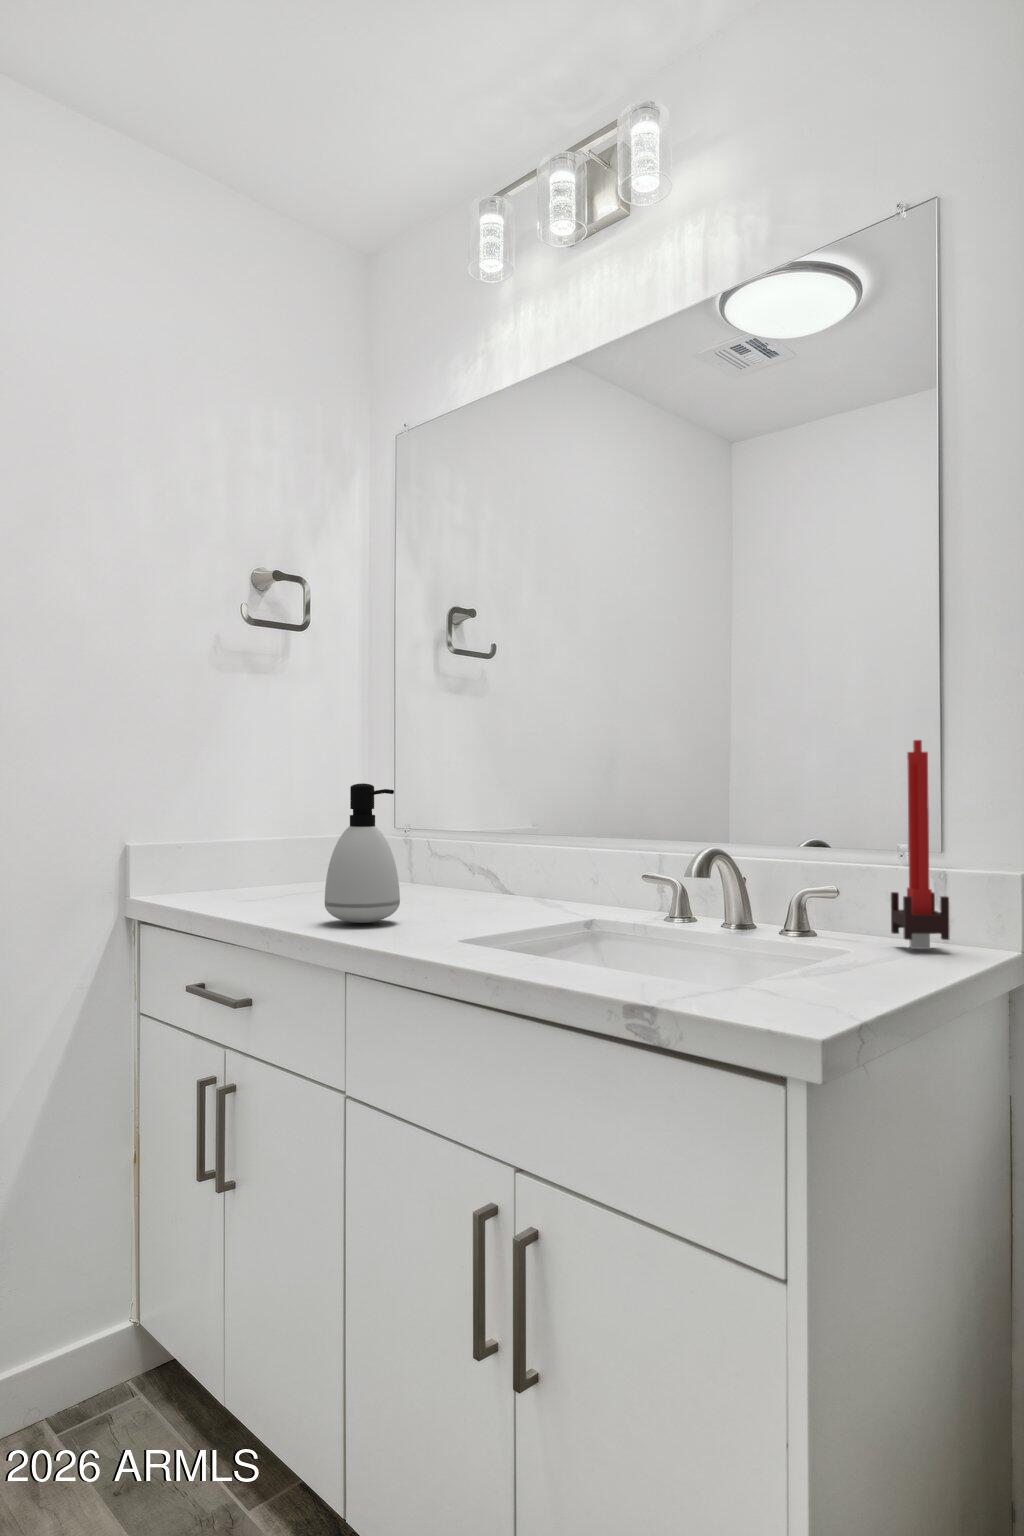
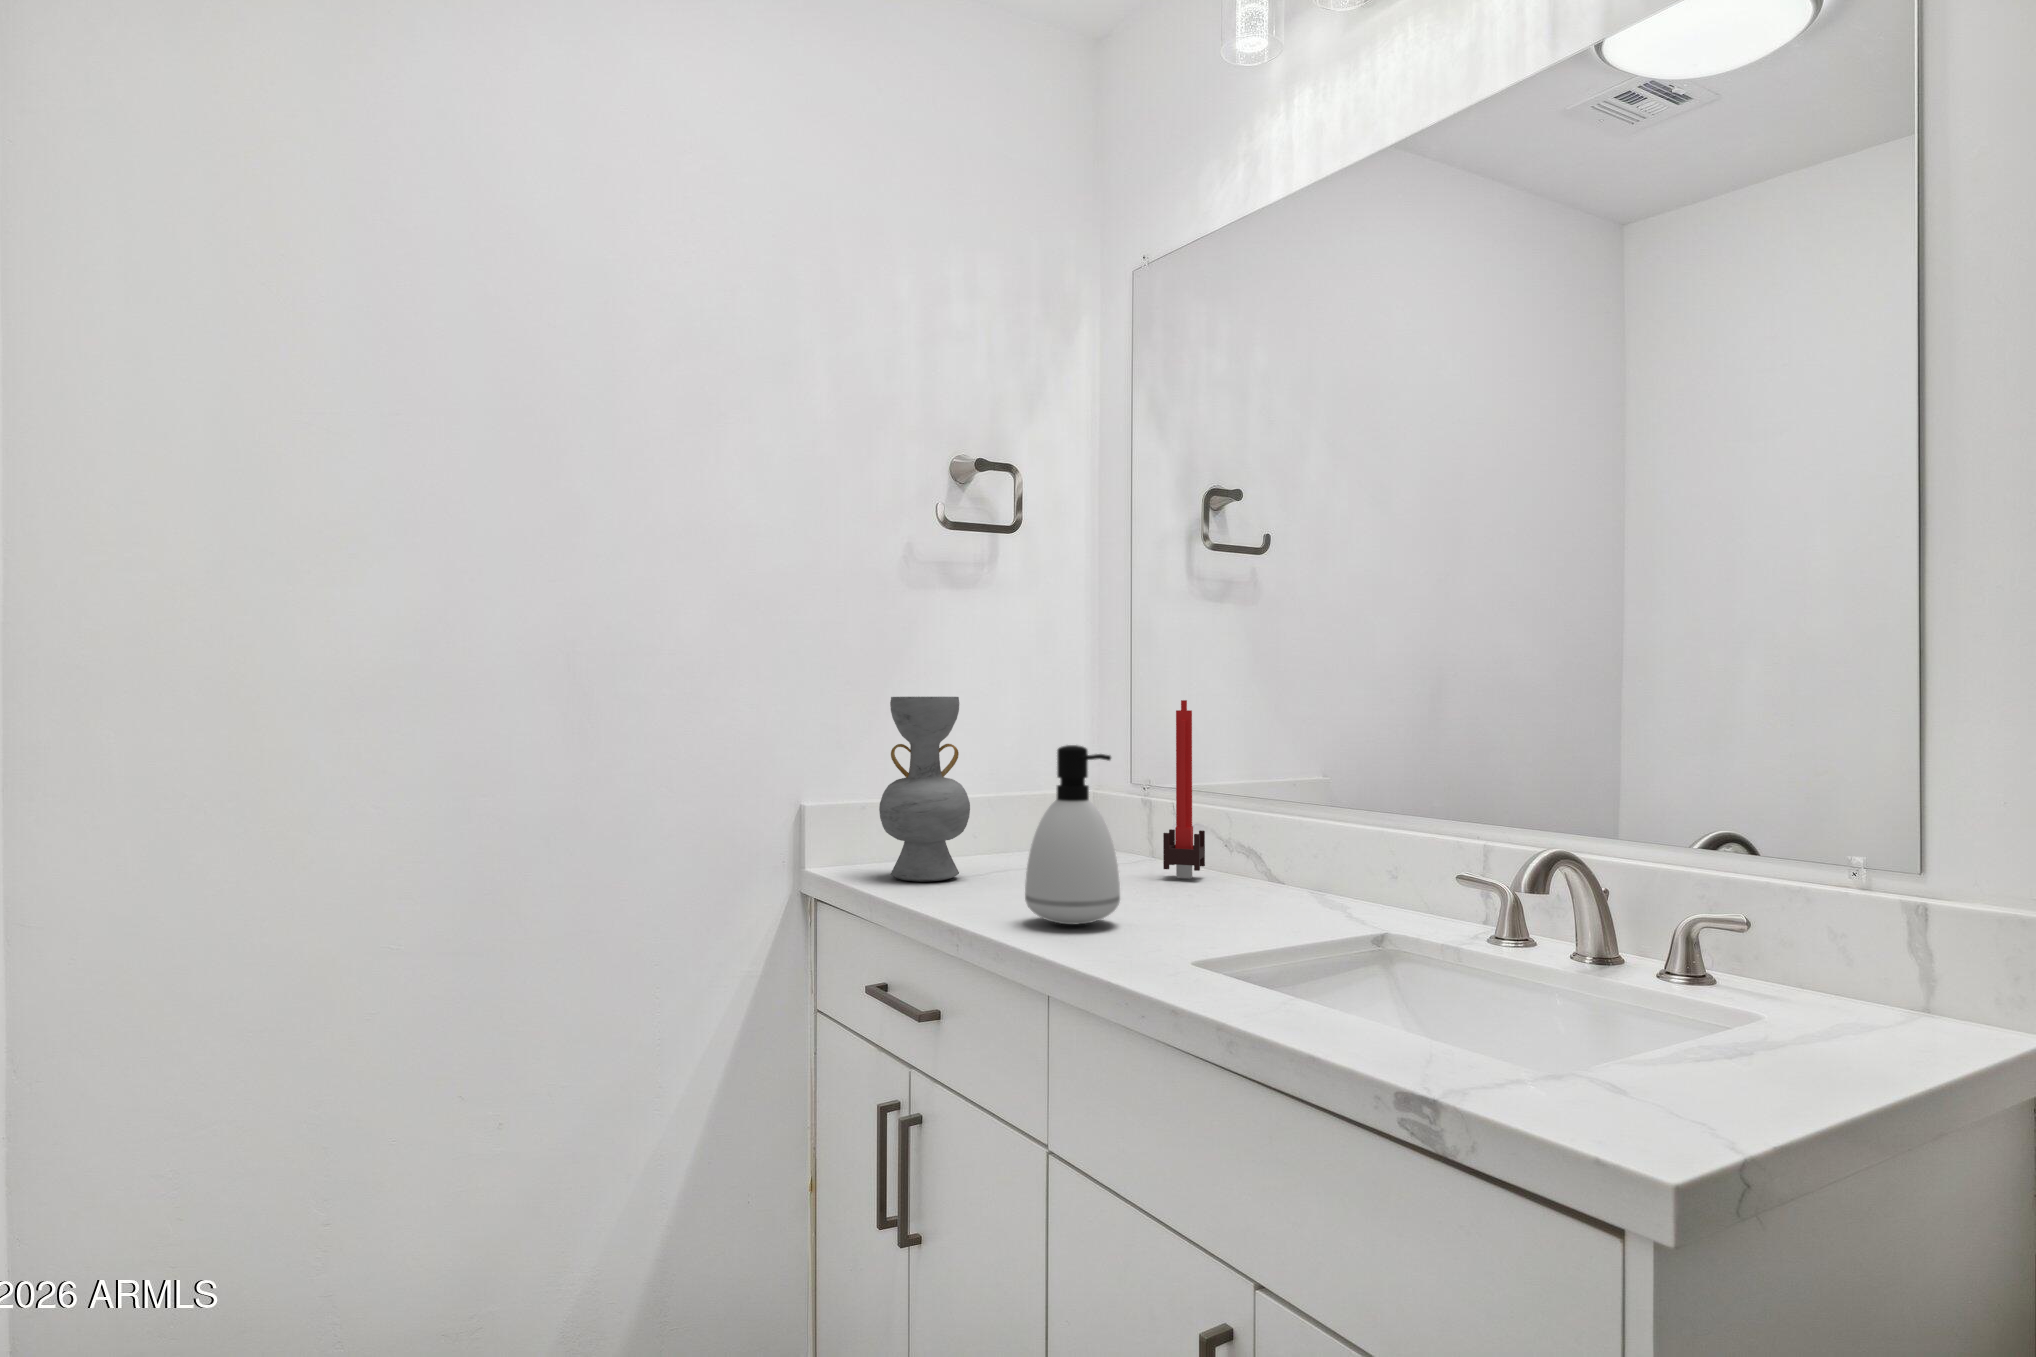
candle: present [891,740,950,949] -> present [1163,700,1205,878]
decorative vase: none [194,753,271,903] -> present [879,697,970,882]

